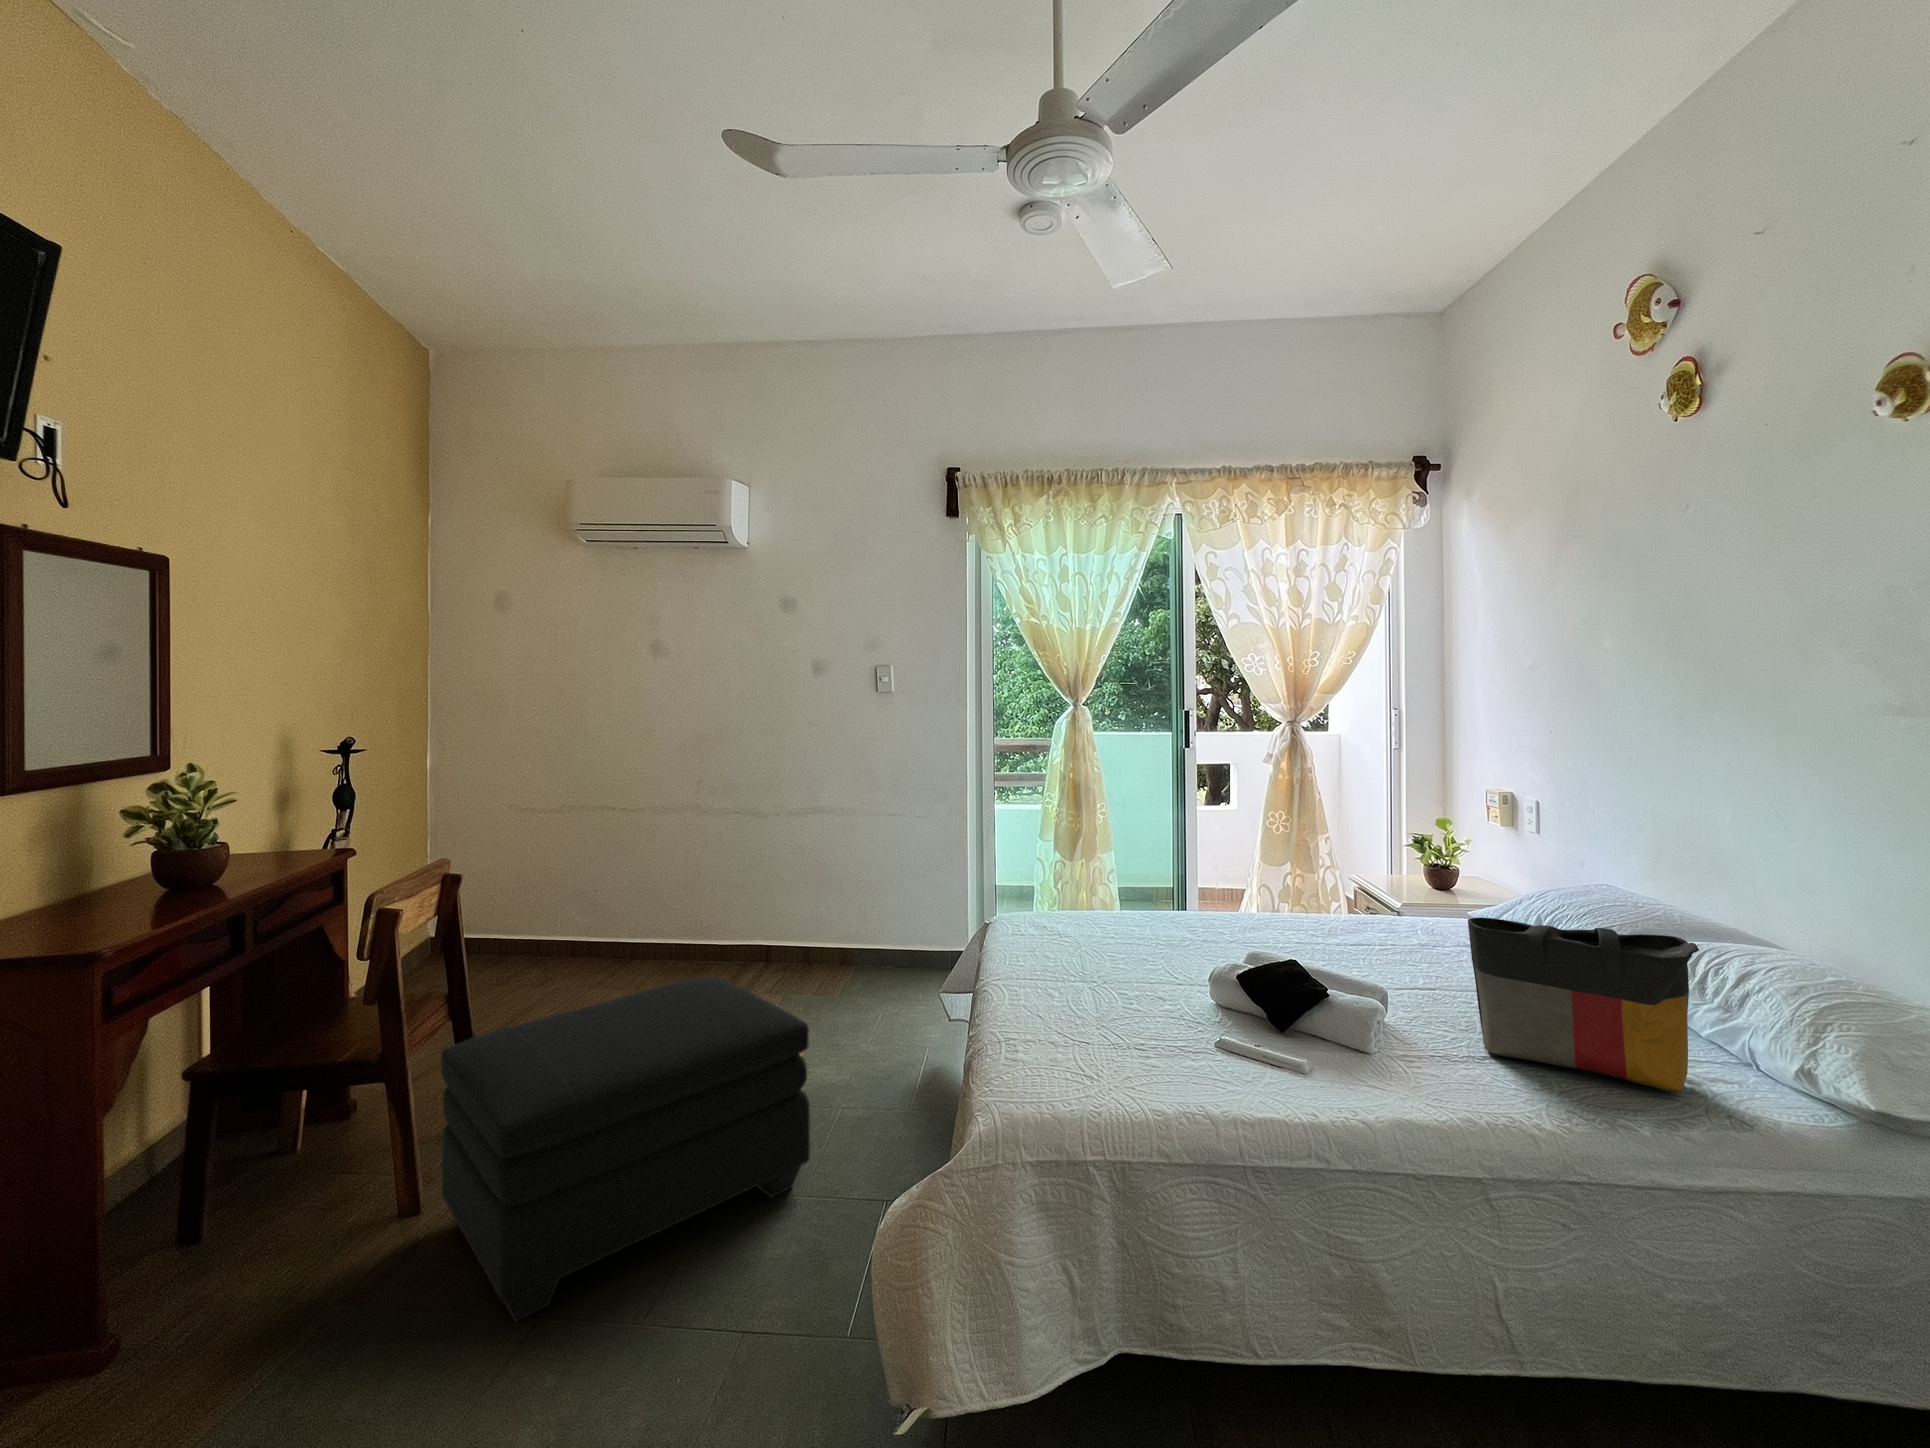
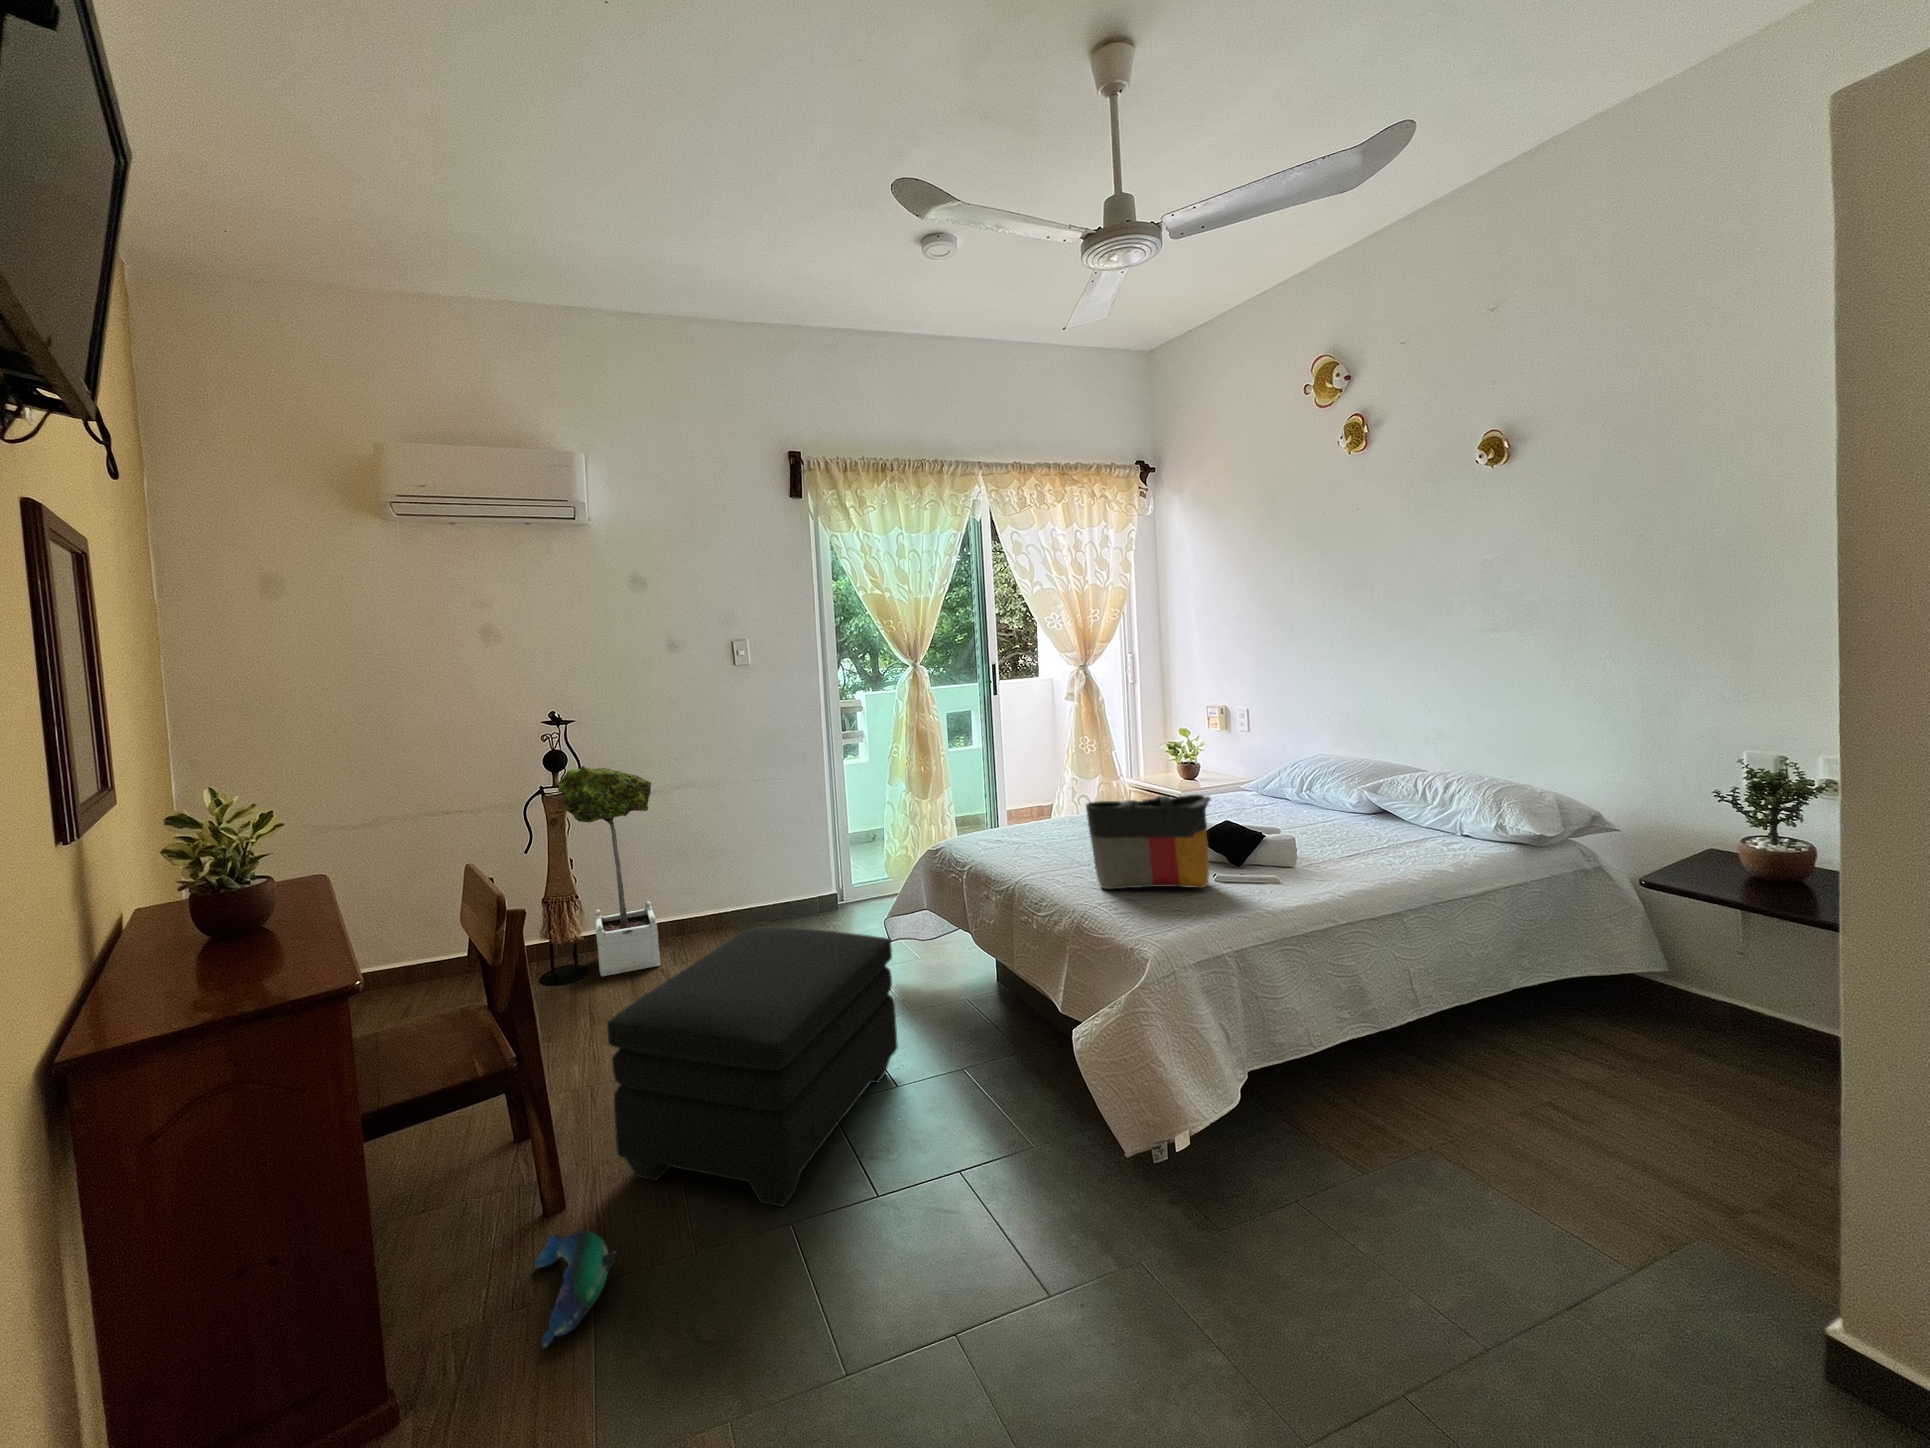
potted tree: none [667,777,762,992] -> present [558,766,661,976]
tote bag: present [1468,918,1699,1092] -> present [1086,795,1211,889]
plush toy: none [166,1264,323,1395] -> present [534,1231,615,1348]

